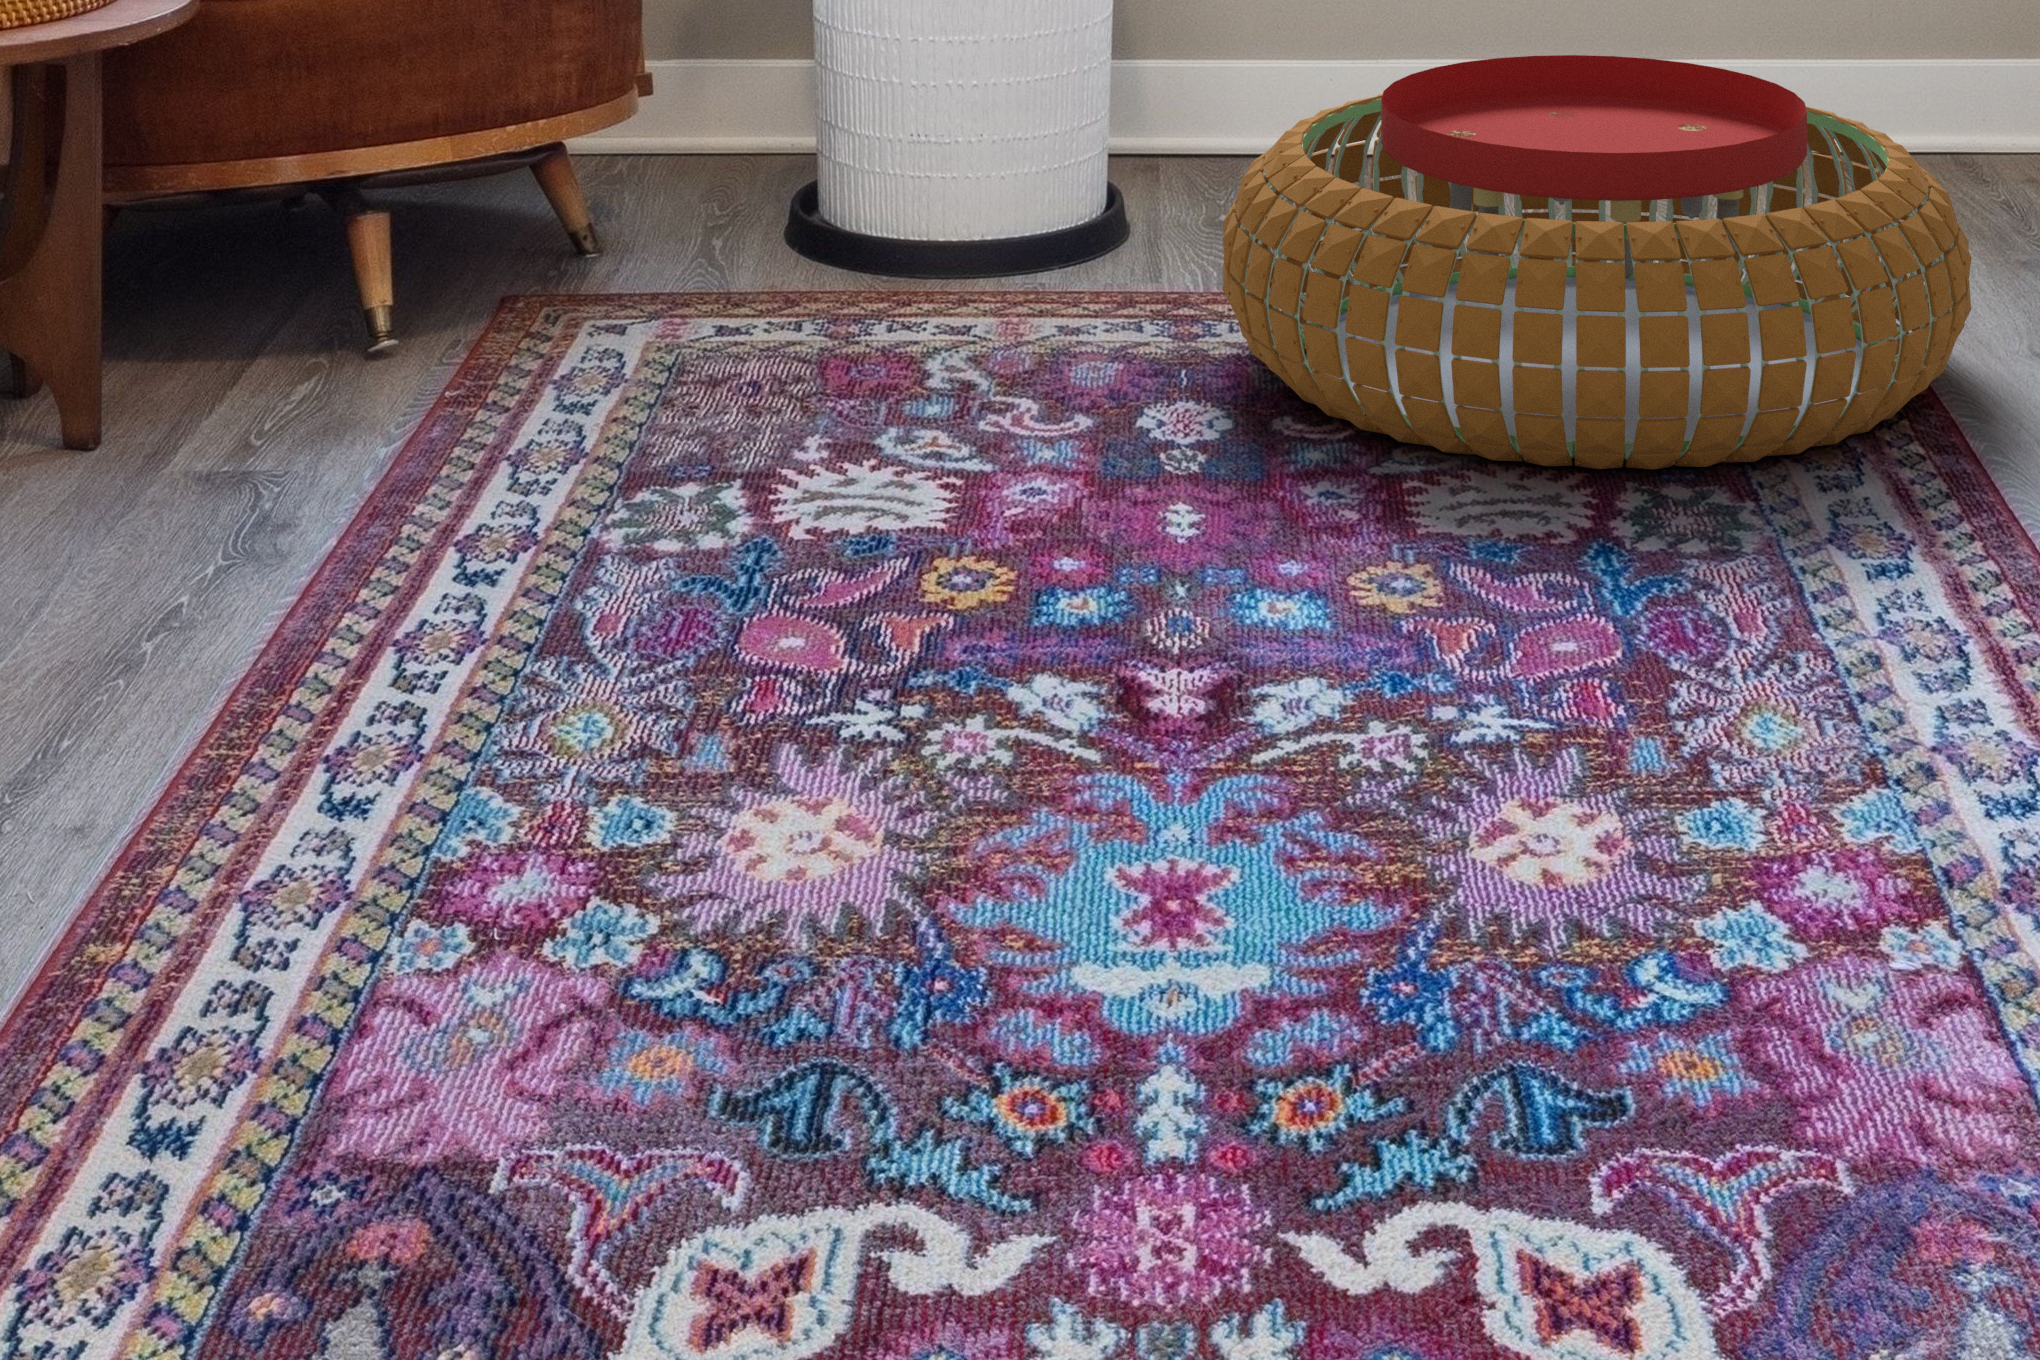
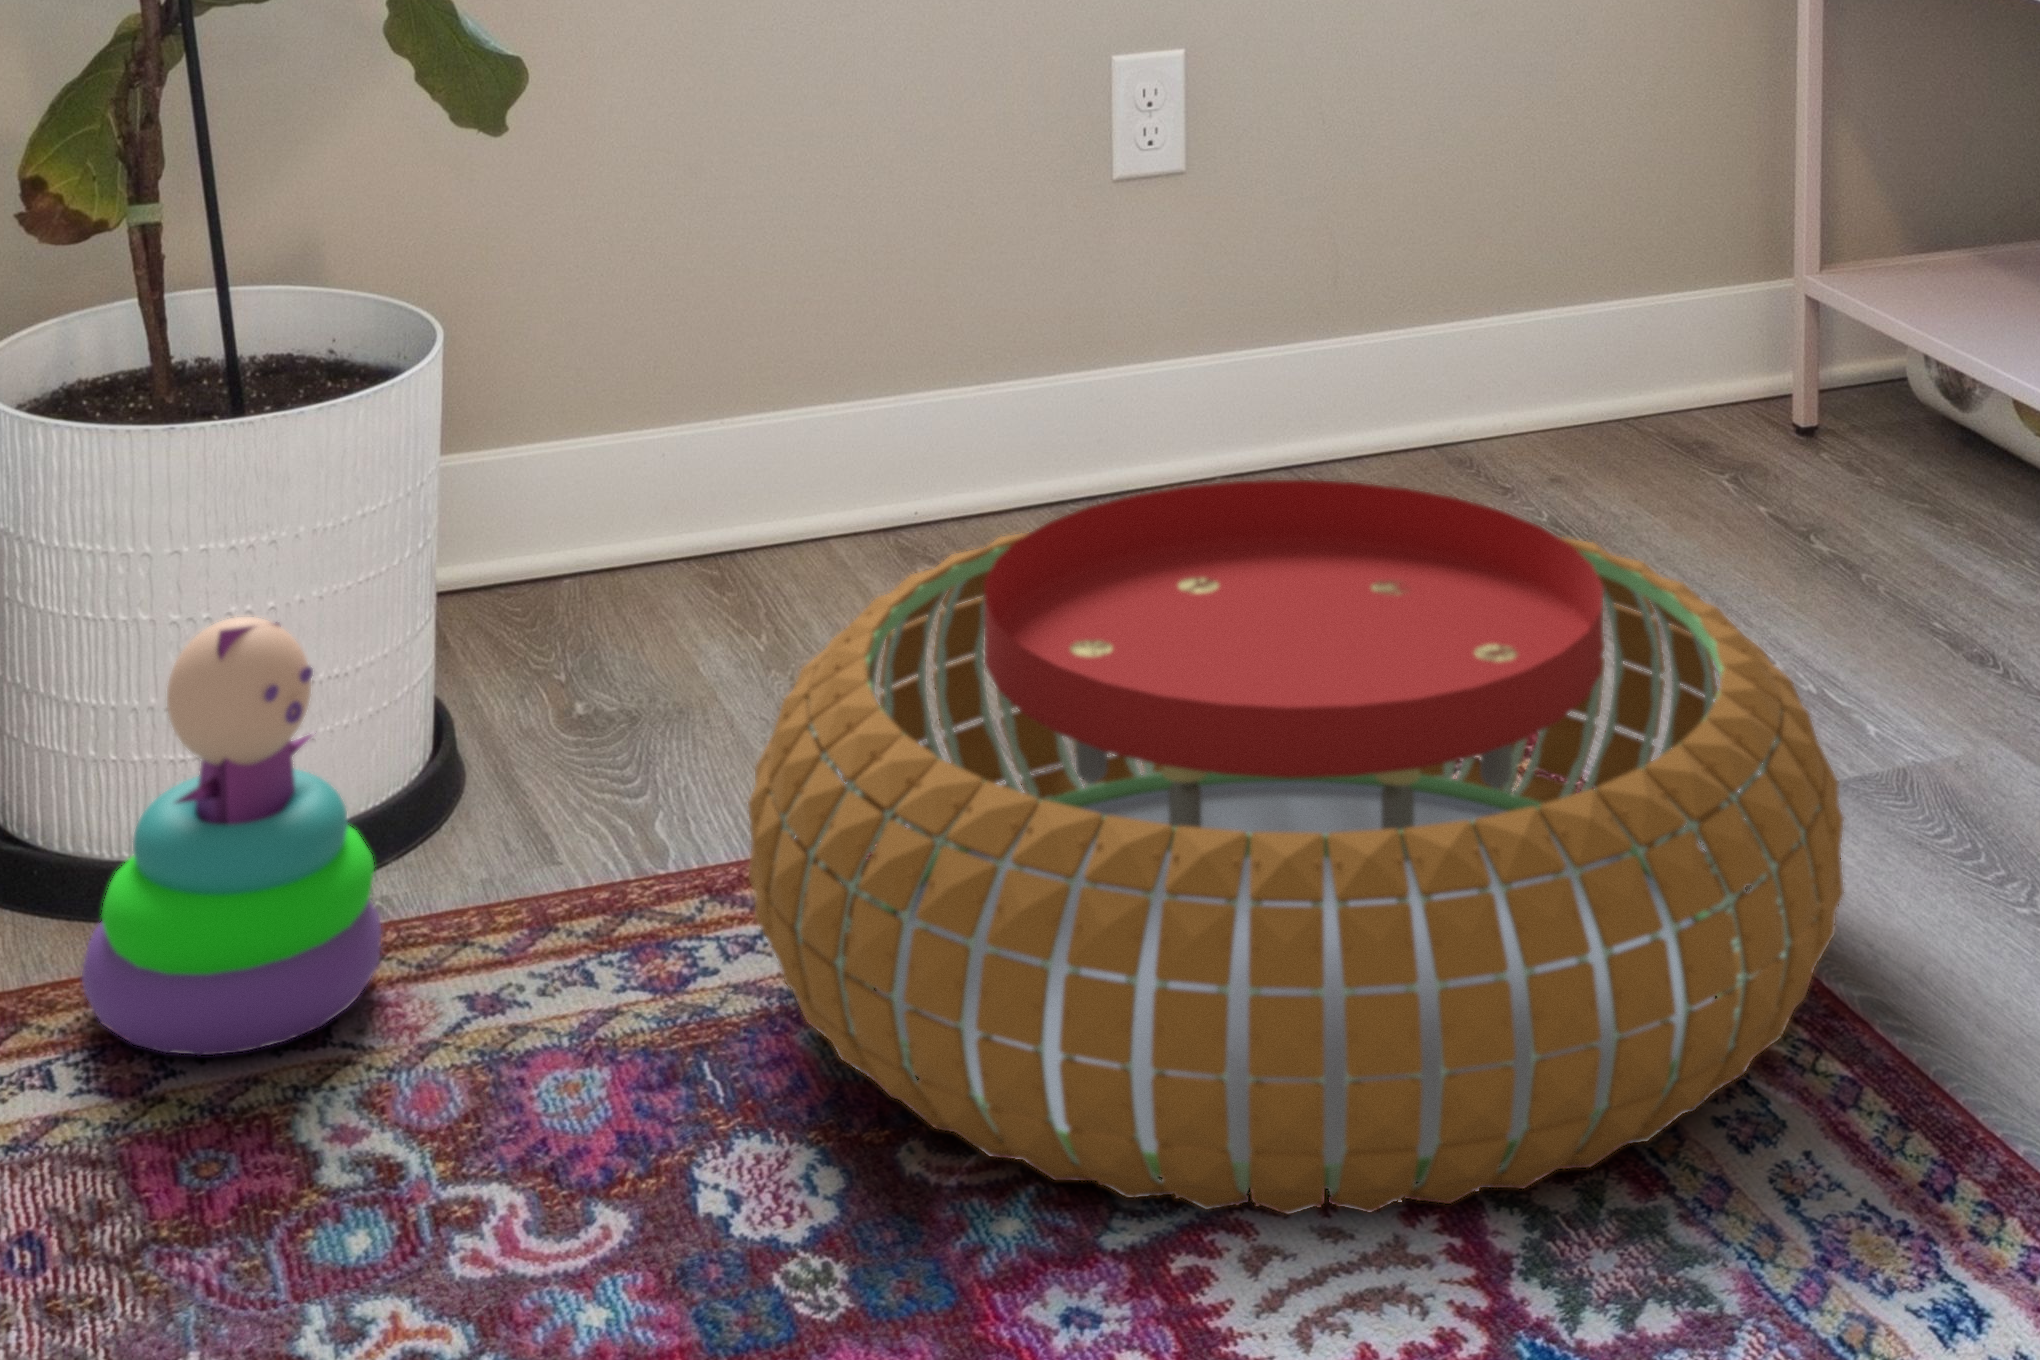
stacking toy: none [835,62,1021,325] -> present [82,617,381,1055]

